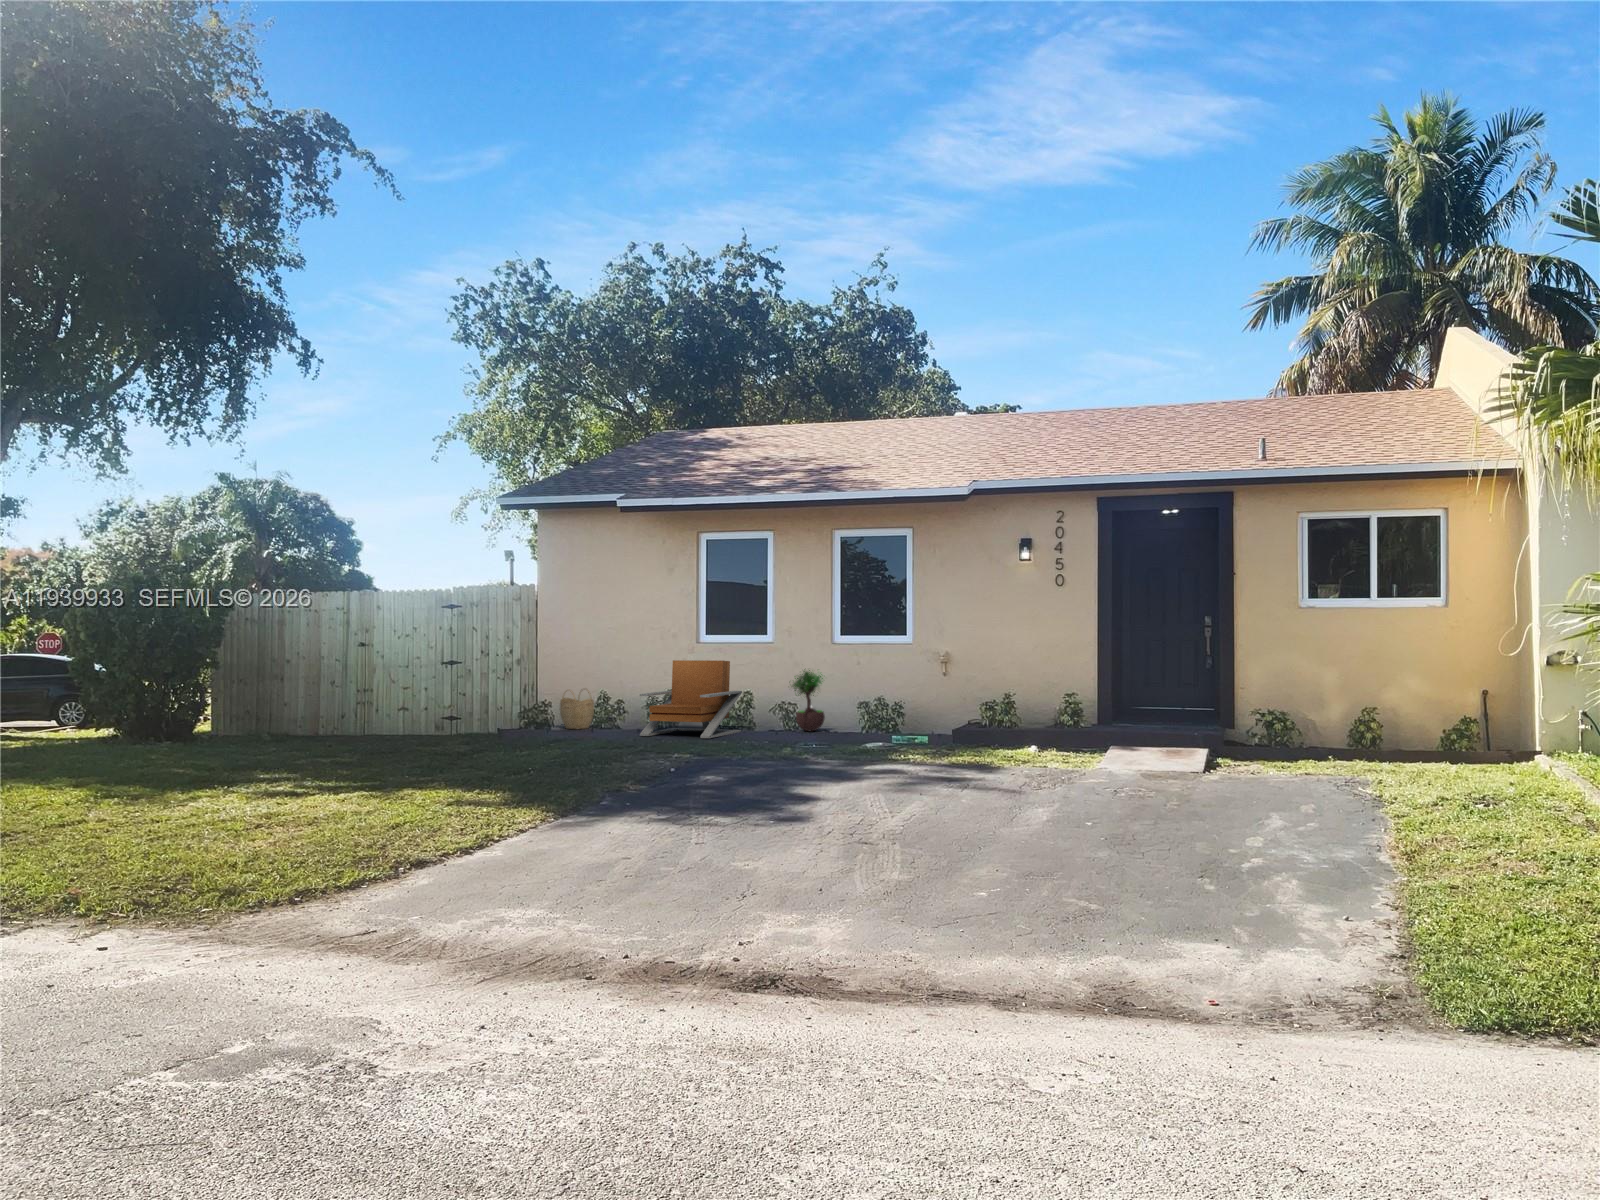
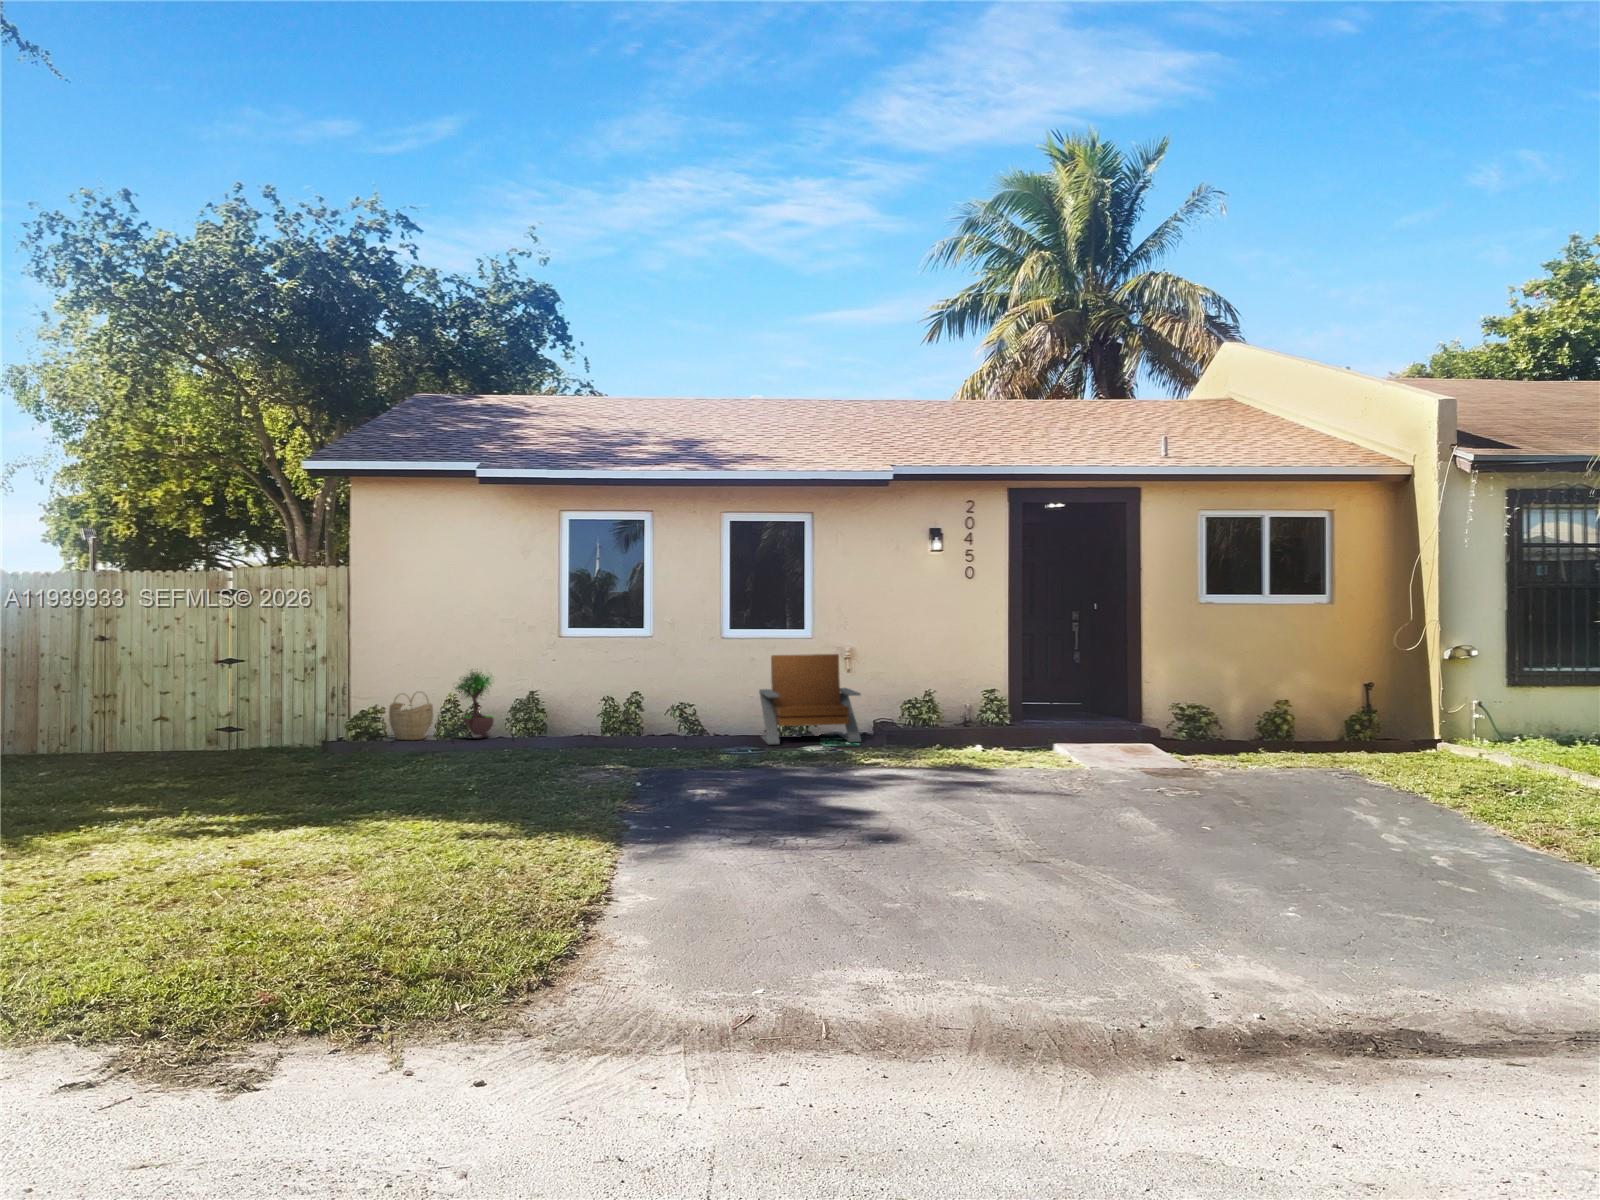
lounge chair: present [640,660,742,738] -> present [759,654,861,745]
potted tree: present [792,669,825,731] -> present [455,669,494,739]

